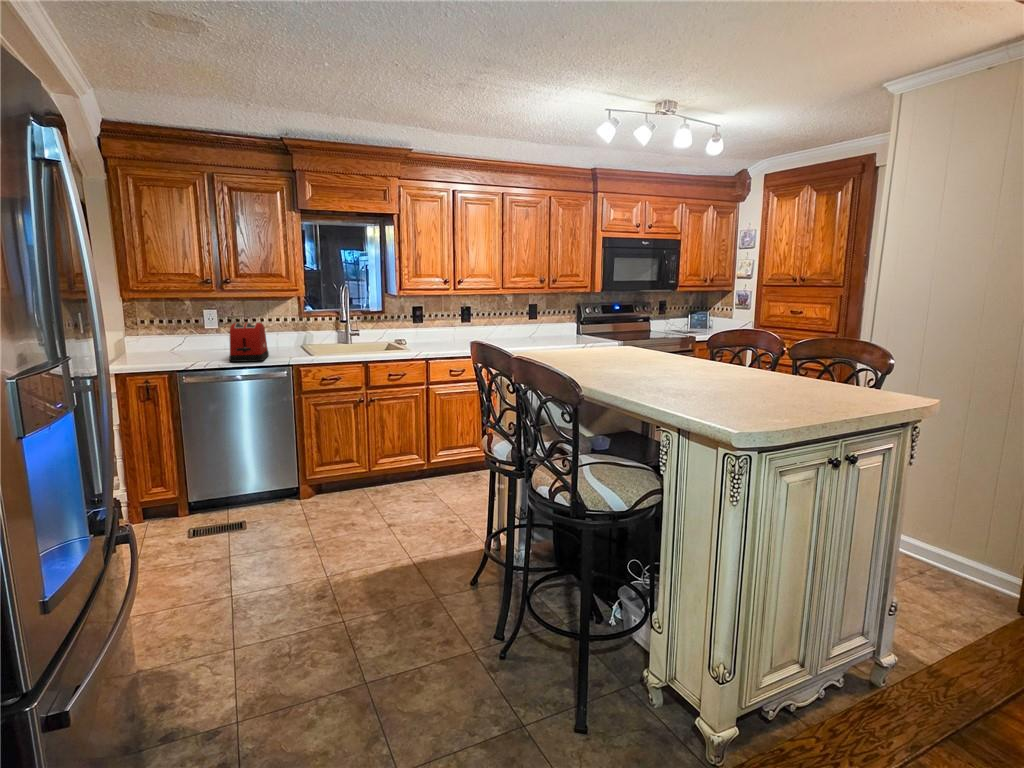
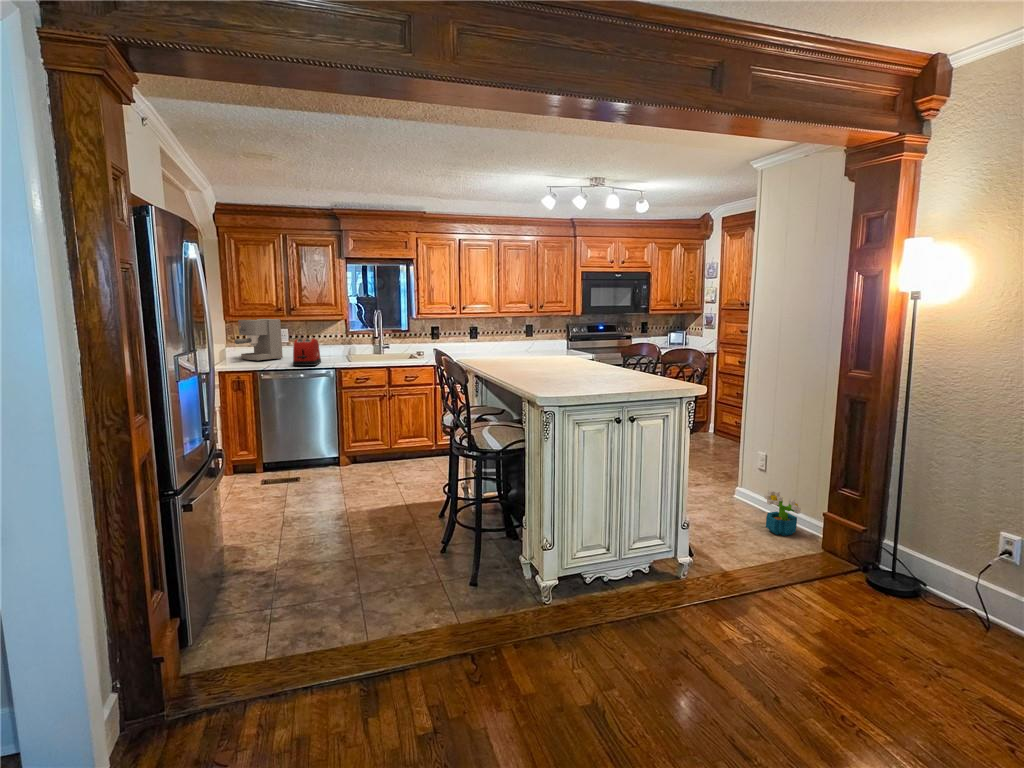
coffee maker: none [140,295,212,355] -> present [235,319,283,361]
decorative plant: none [929,532,986,595] -> present [764,490,801,536]

